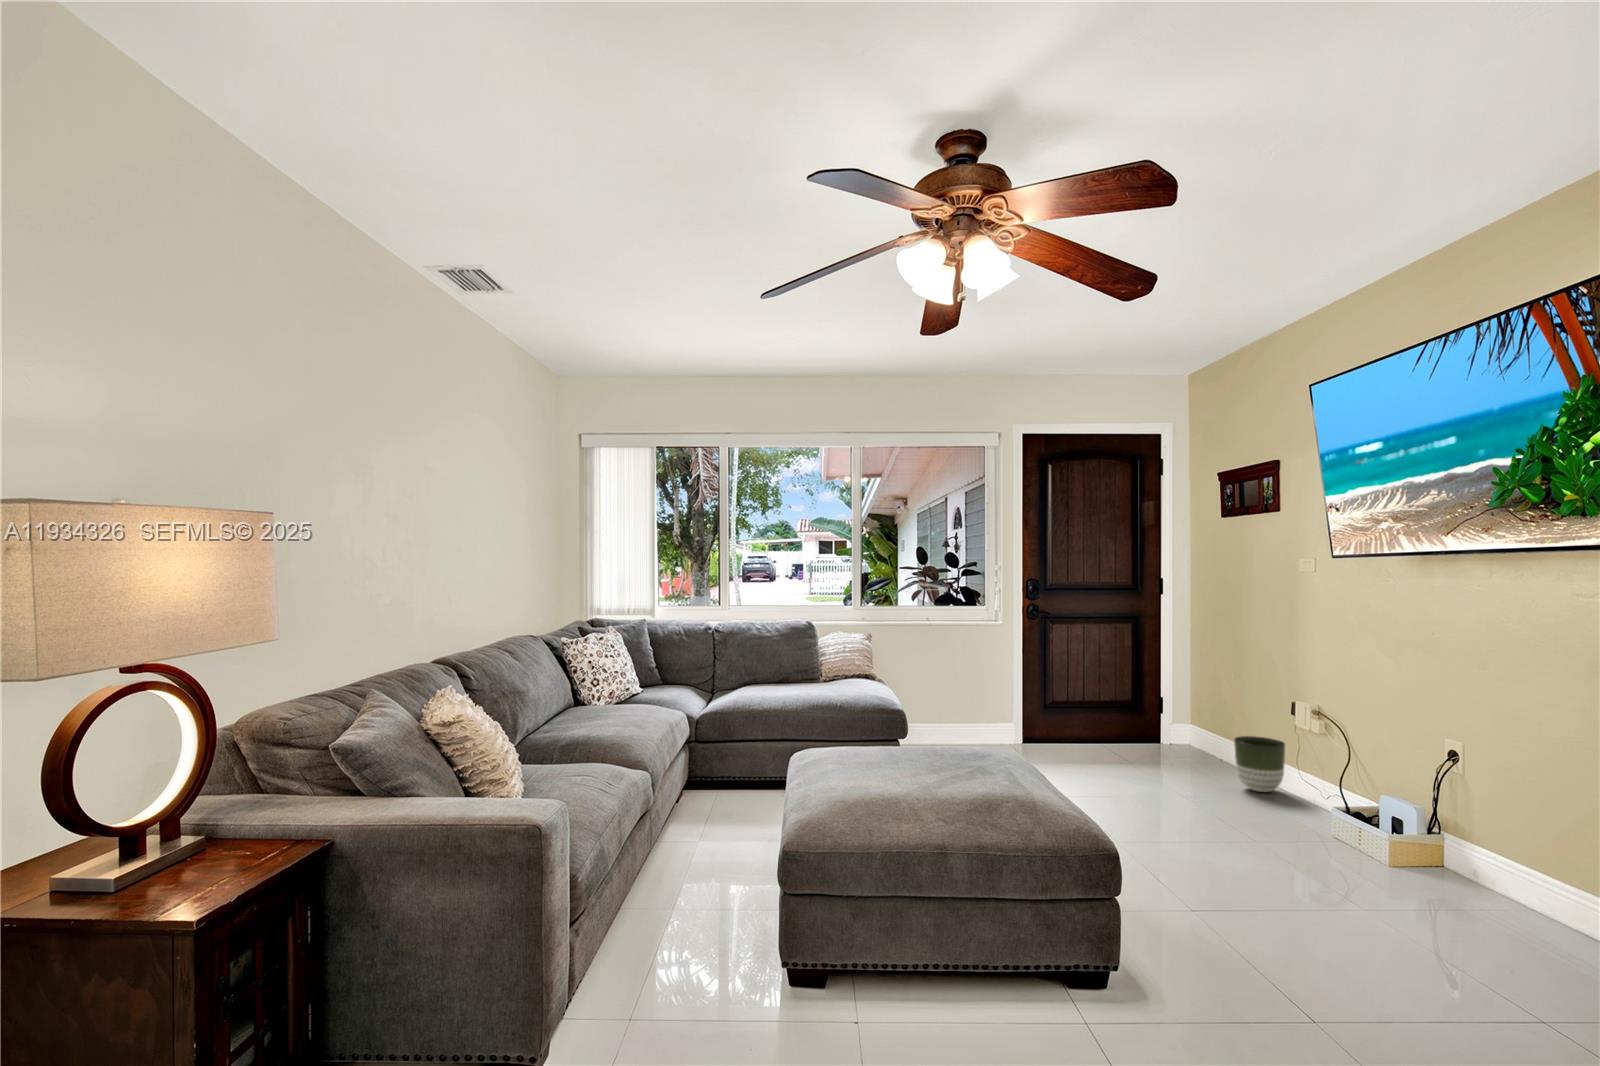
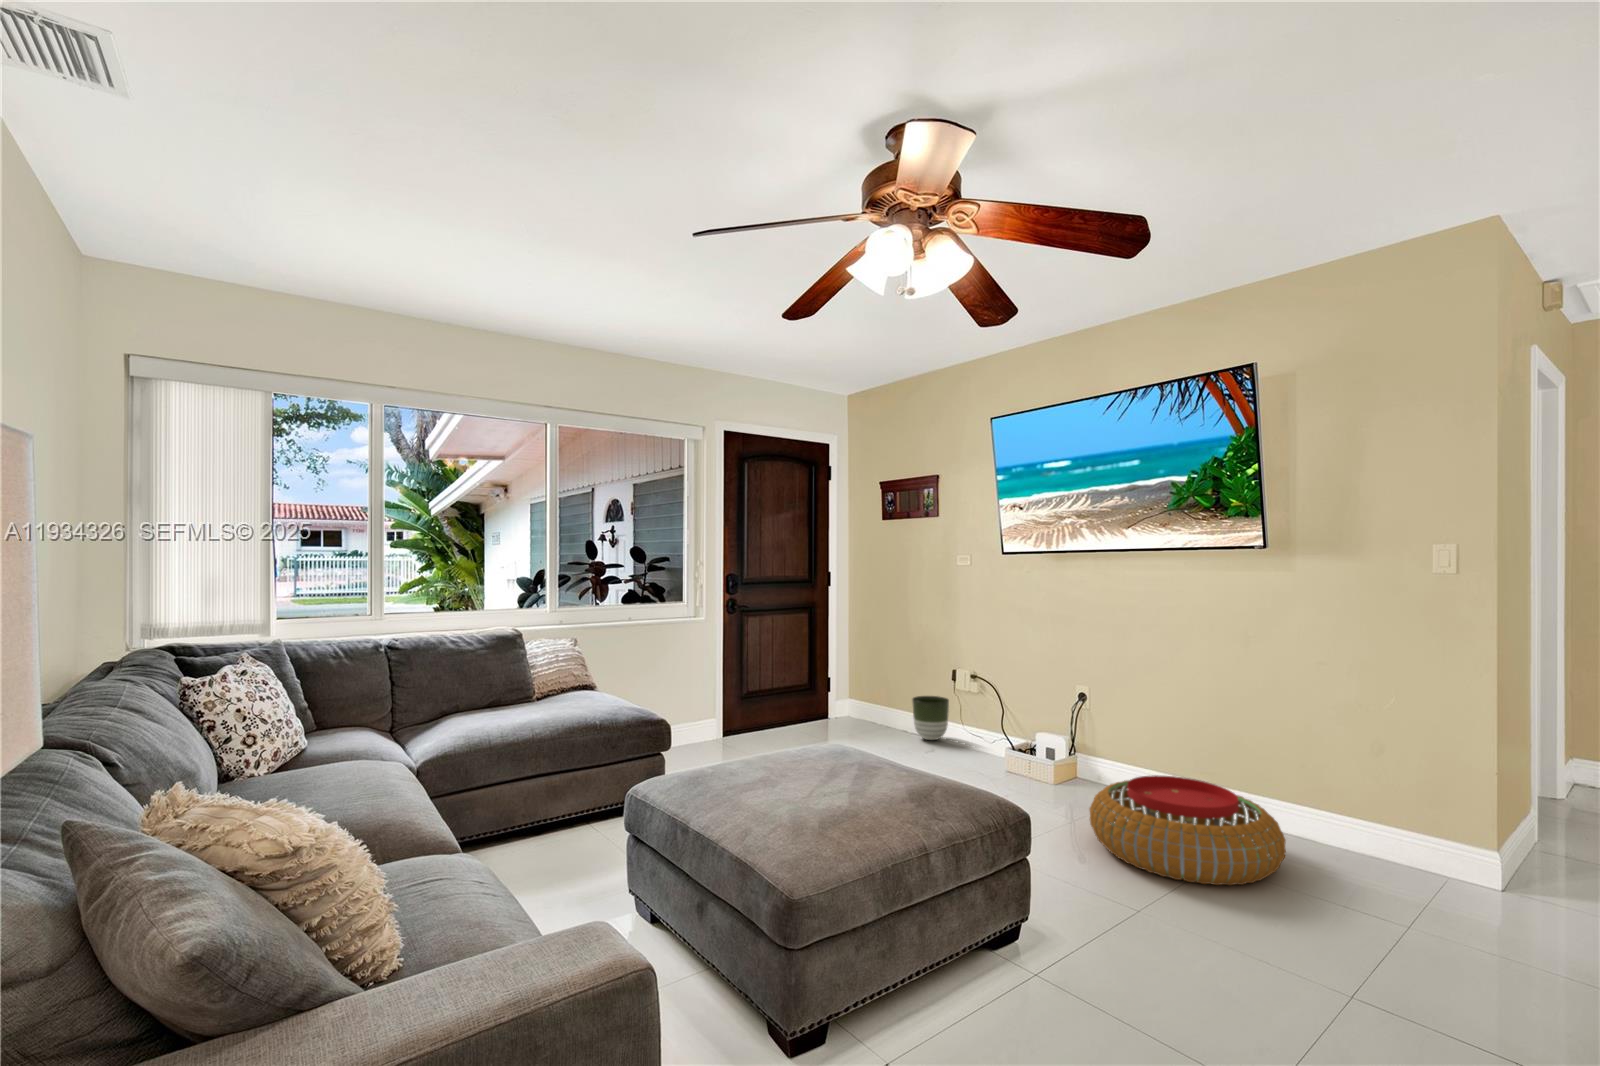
pouf: none [1234,851,1498,1000] -> present [1090,775,1286,885]

